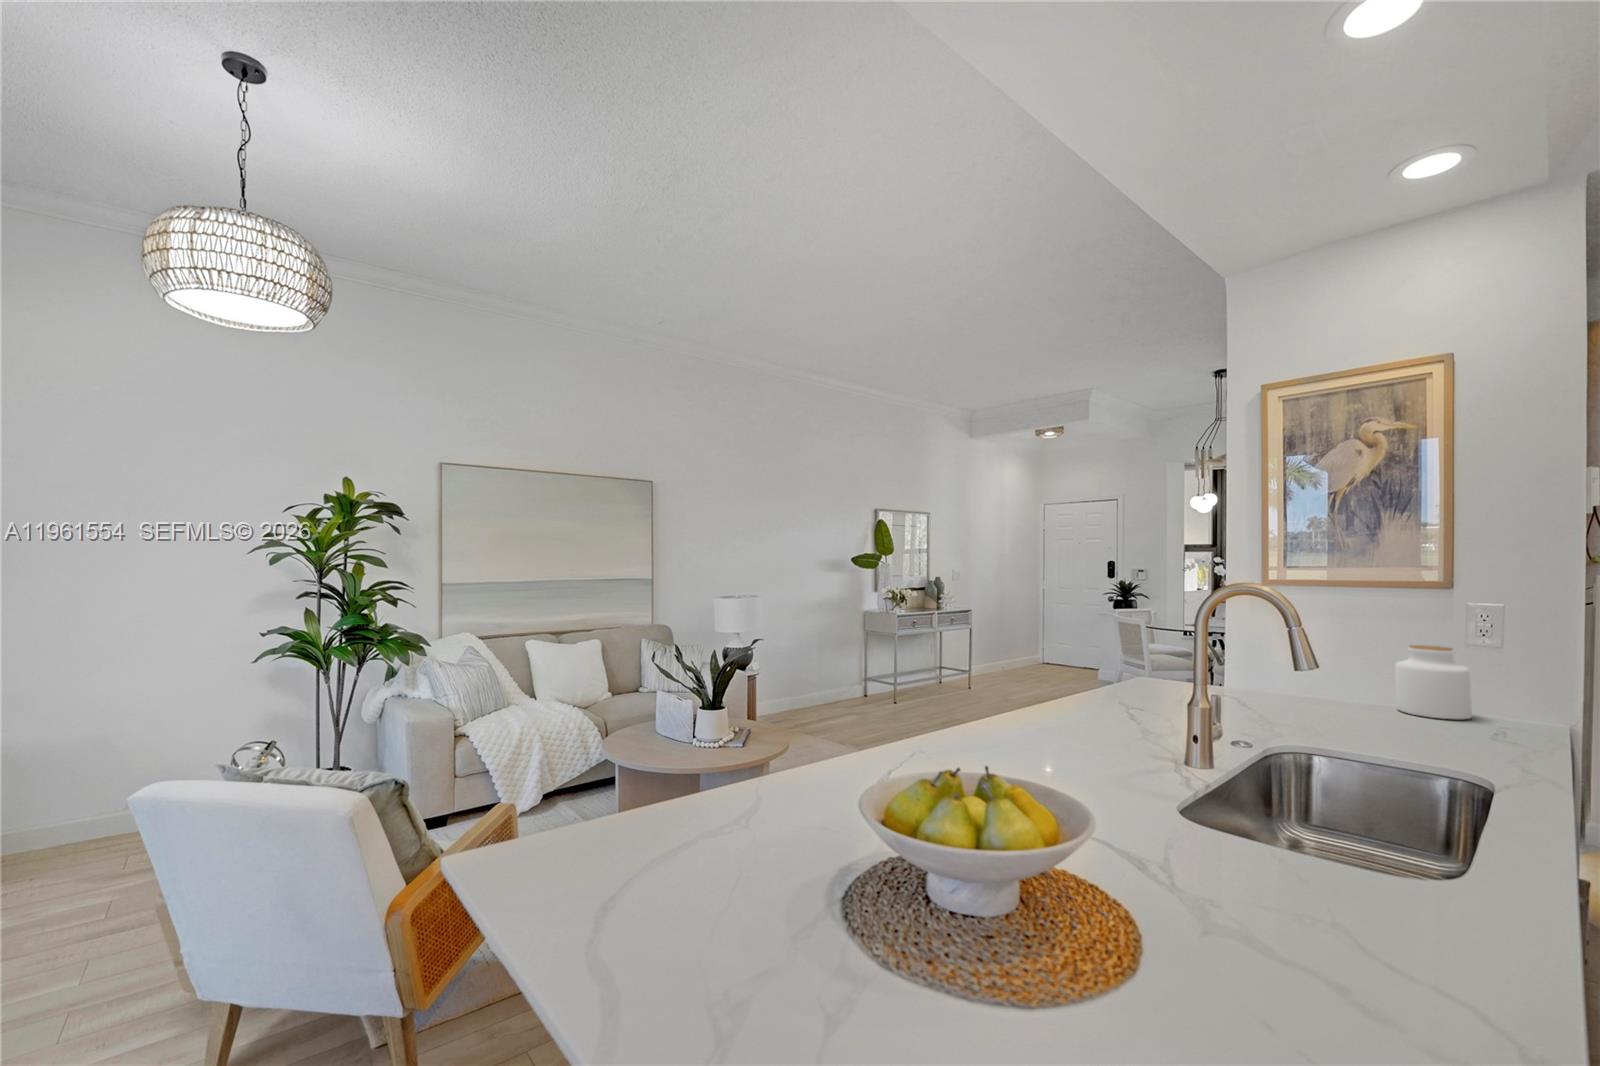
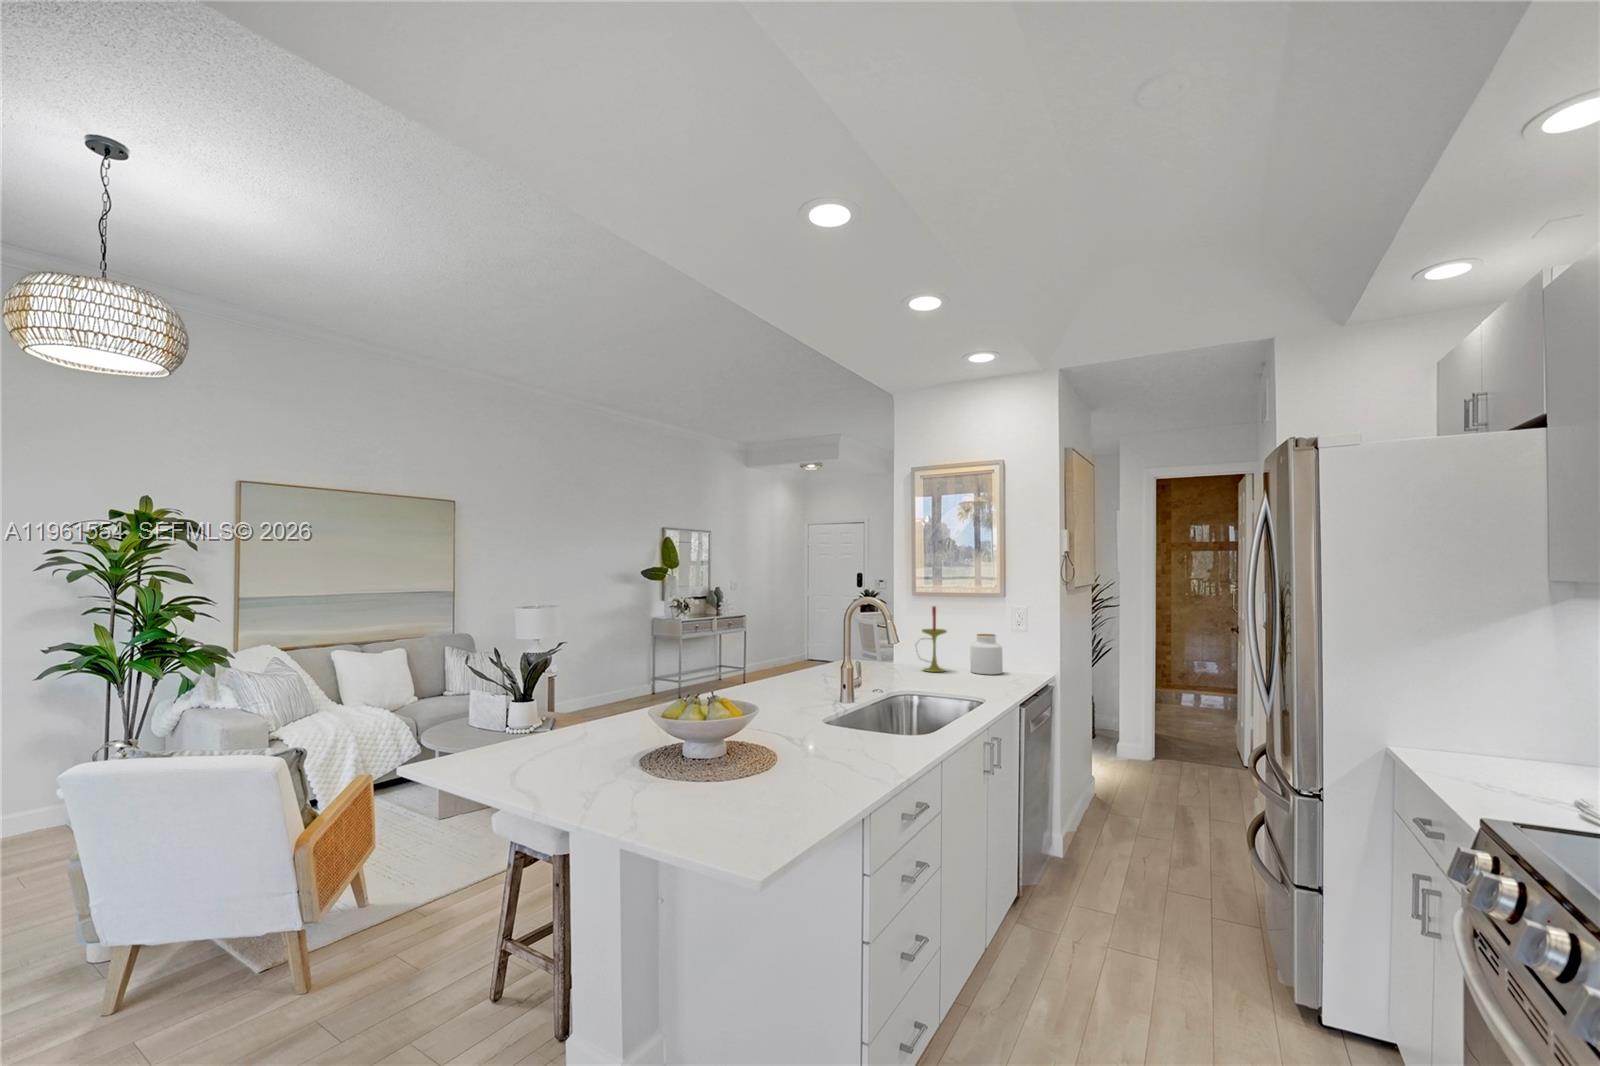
candle: none [1283,593,1347,708] -> present [916,606,947,672]

